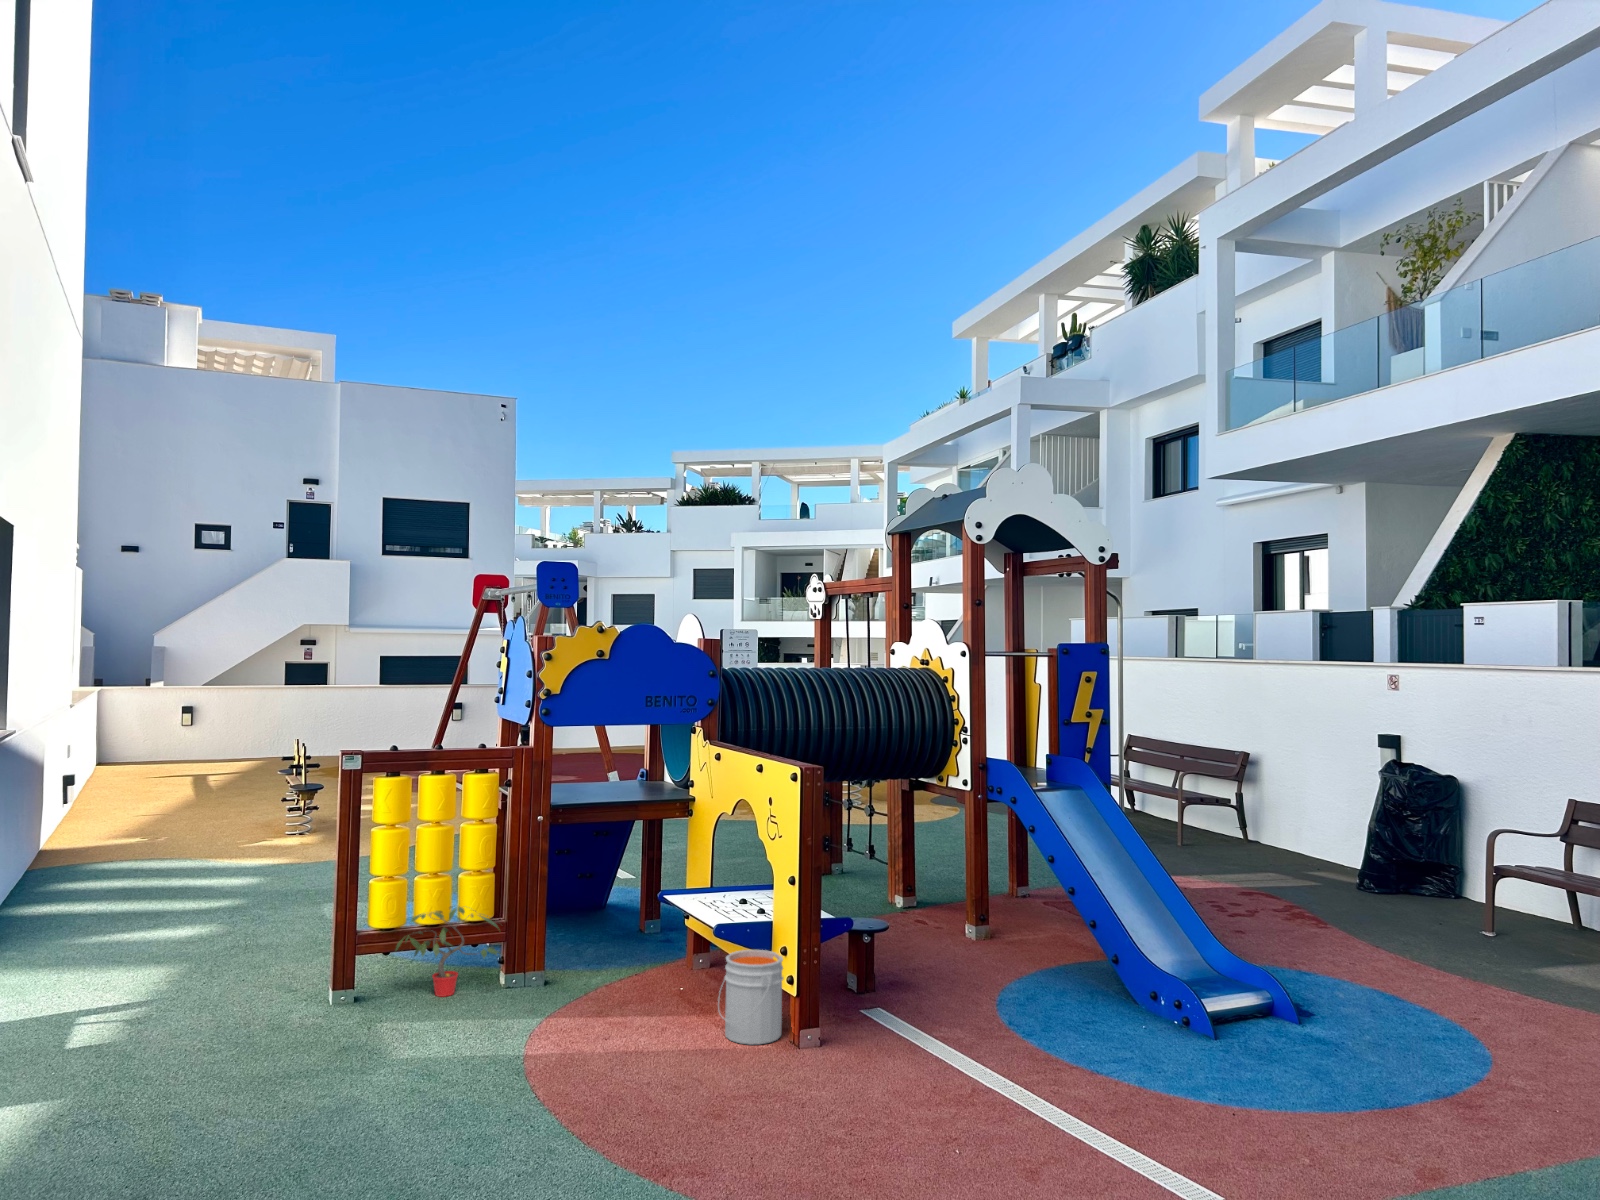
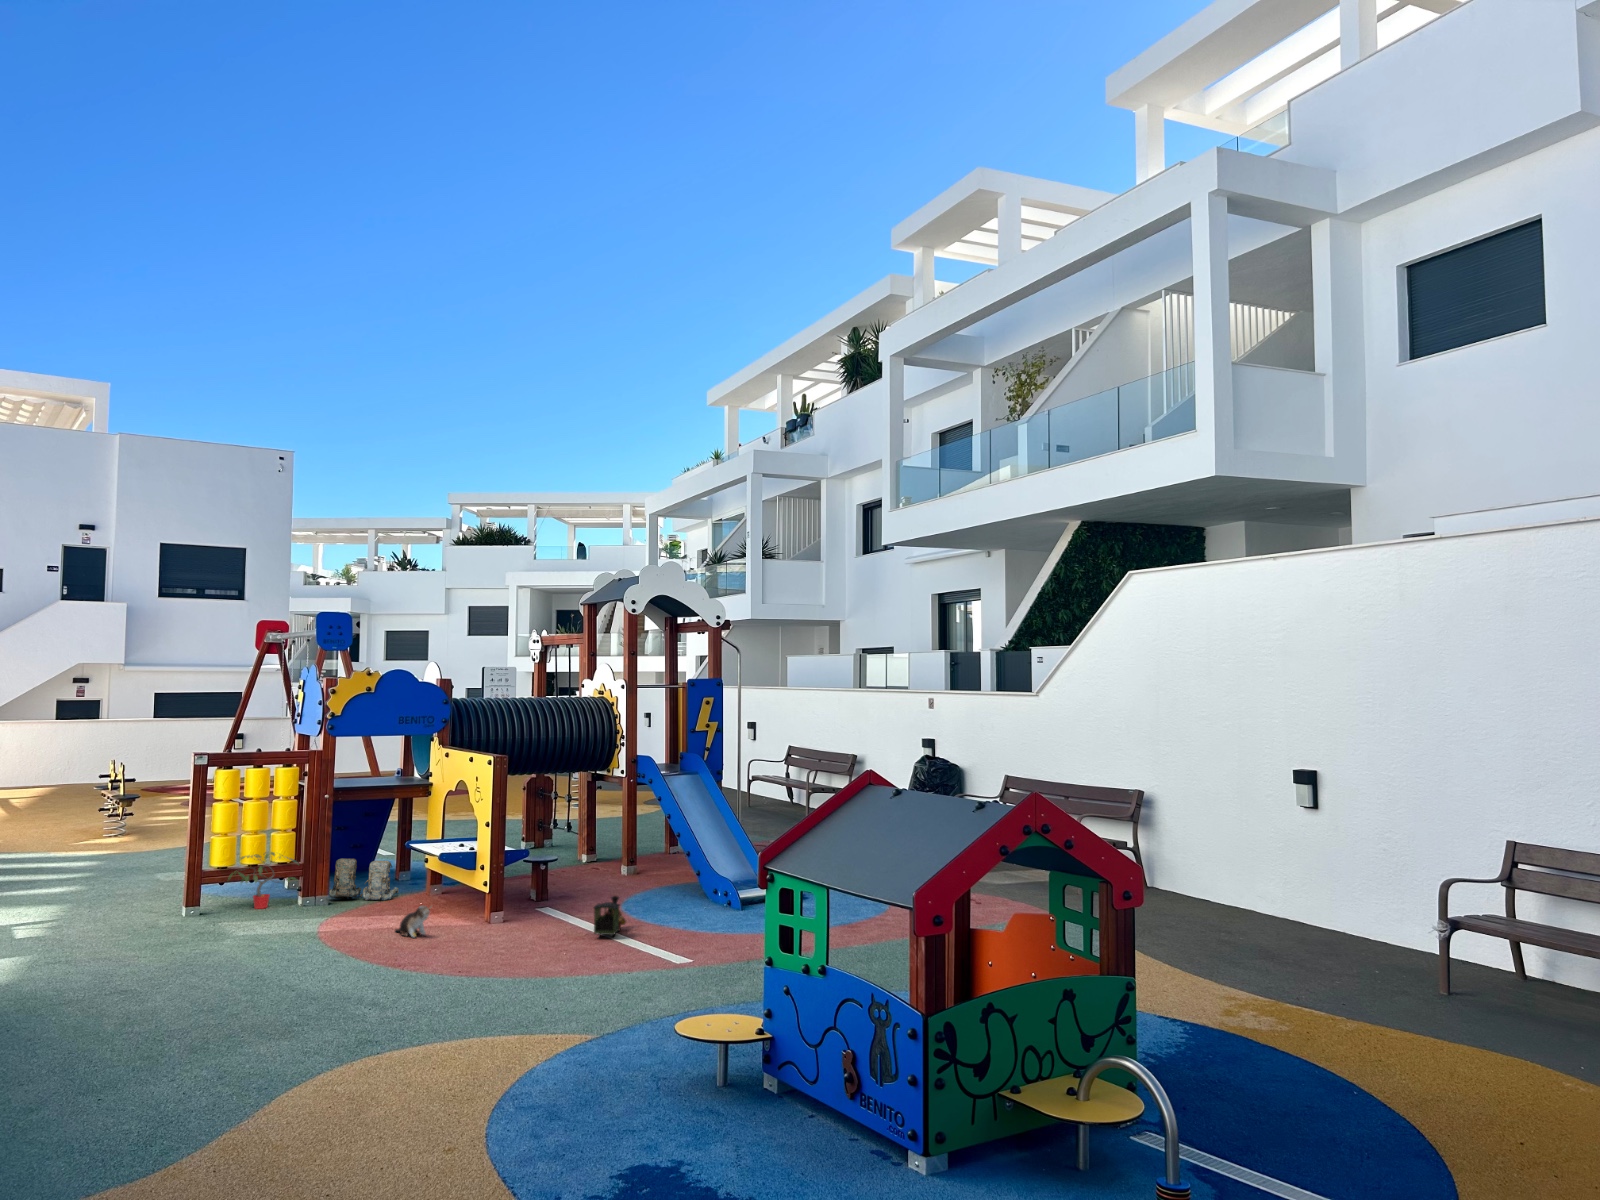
backpack: none [545,915,647,985] -> present [329,858,398,900]
bucket: present [722,950,783,1045] -> none [440,867,481,919]
toy train: none [1011,1034,1056,1126] -> present [594,896,626,936]
plush toy: none [651,1045,717,1103] -> present [395,905,432,938]

